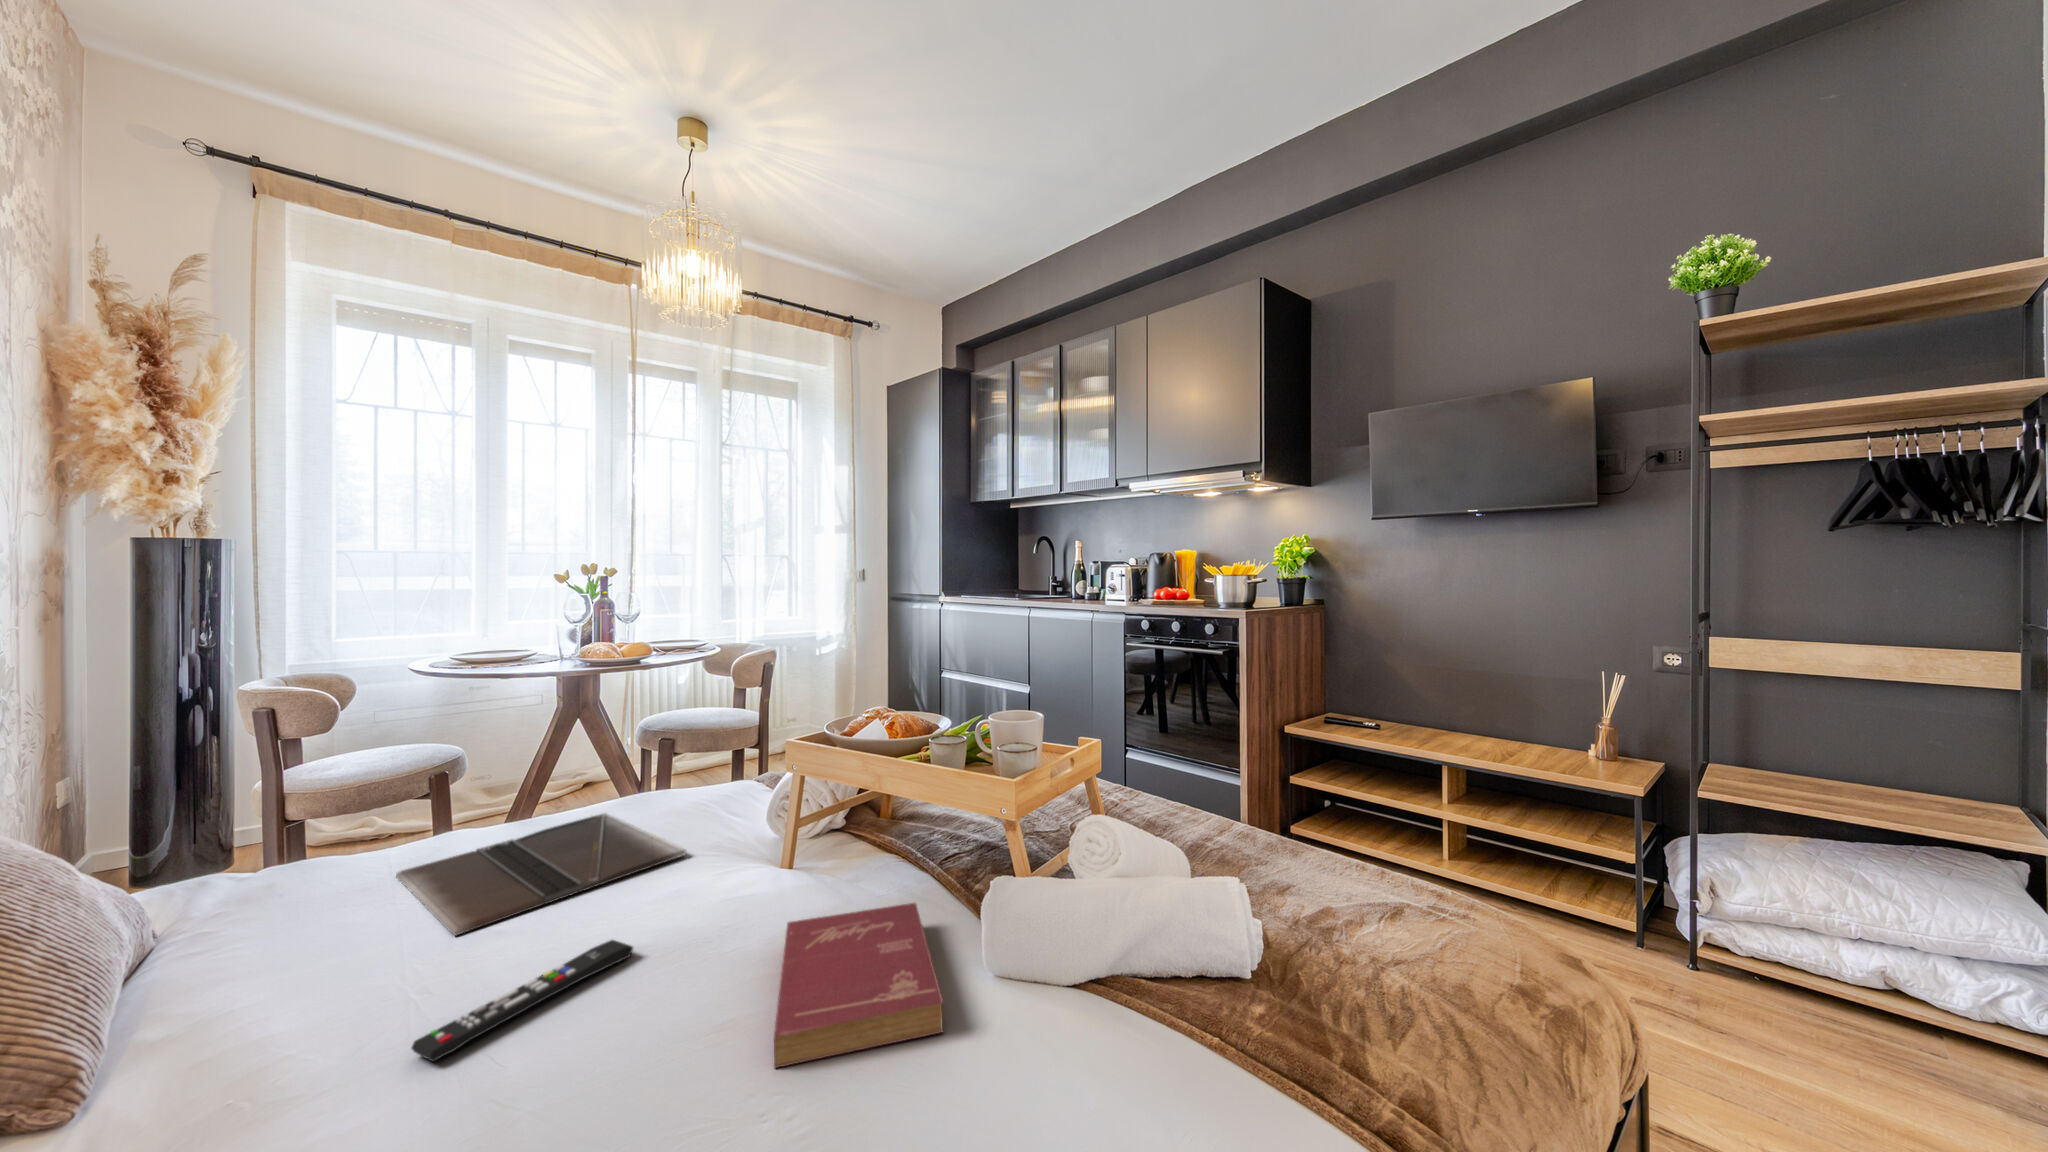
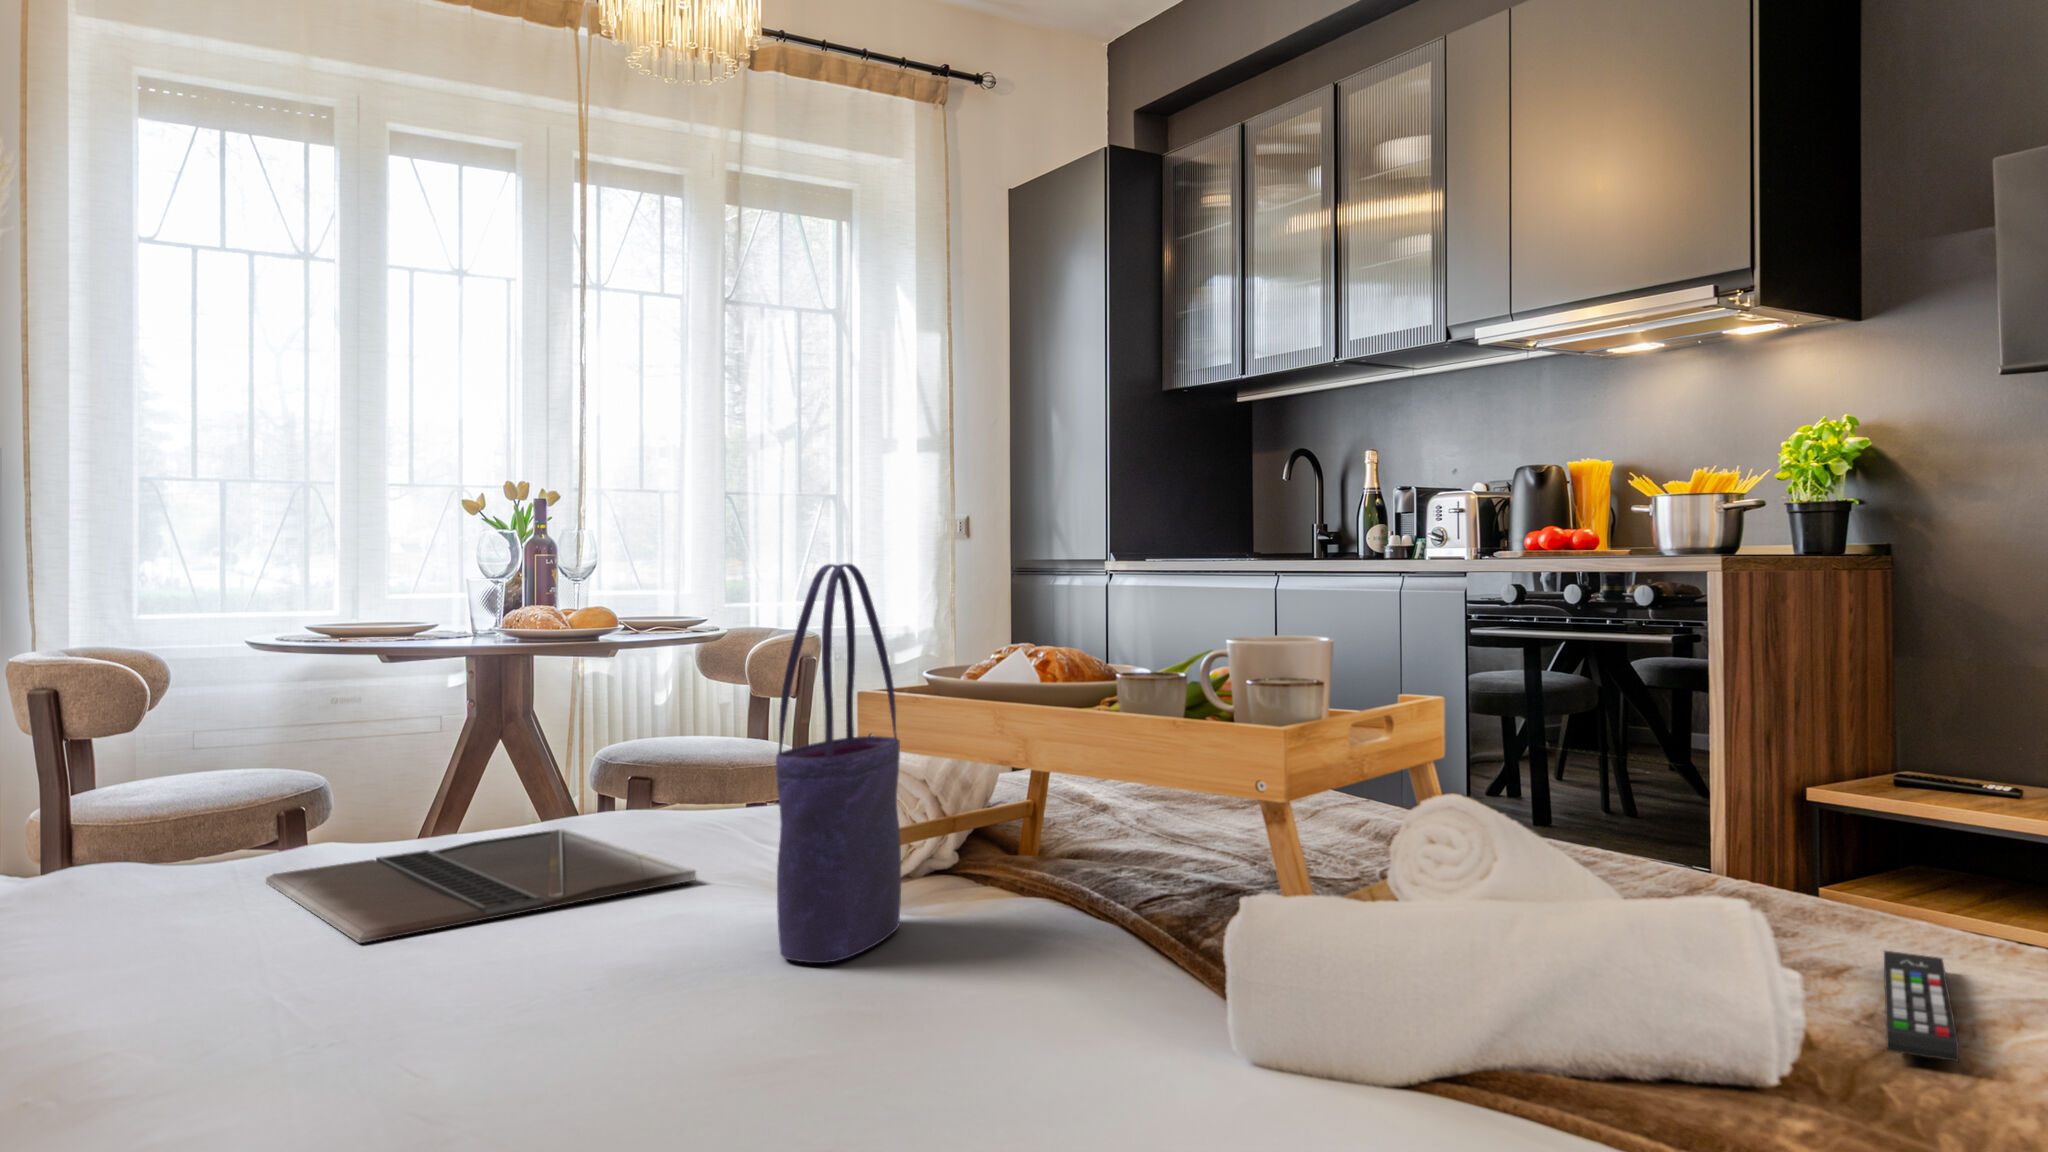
tote bag: none [728,689,806,930] -> present [776,564,901,963]
book: present [774,903,943,1068] -> none [874,934,1164,1110]
remote control: present [412,940,633,1061] -> present [1884,951,1959,1062]

